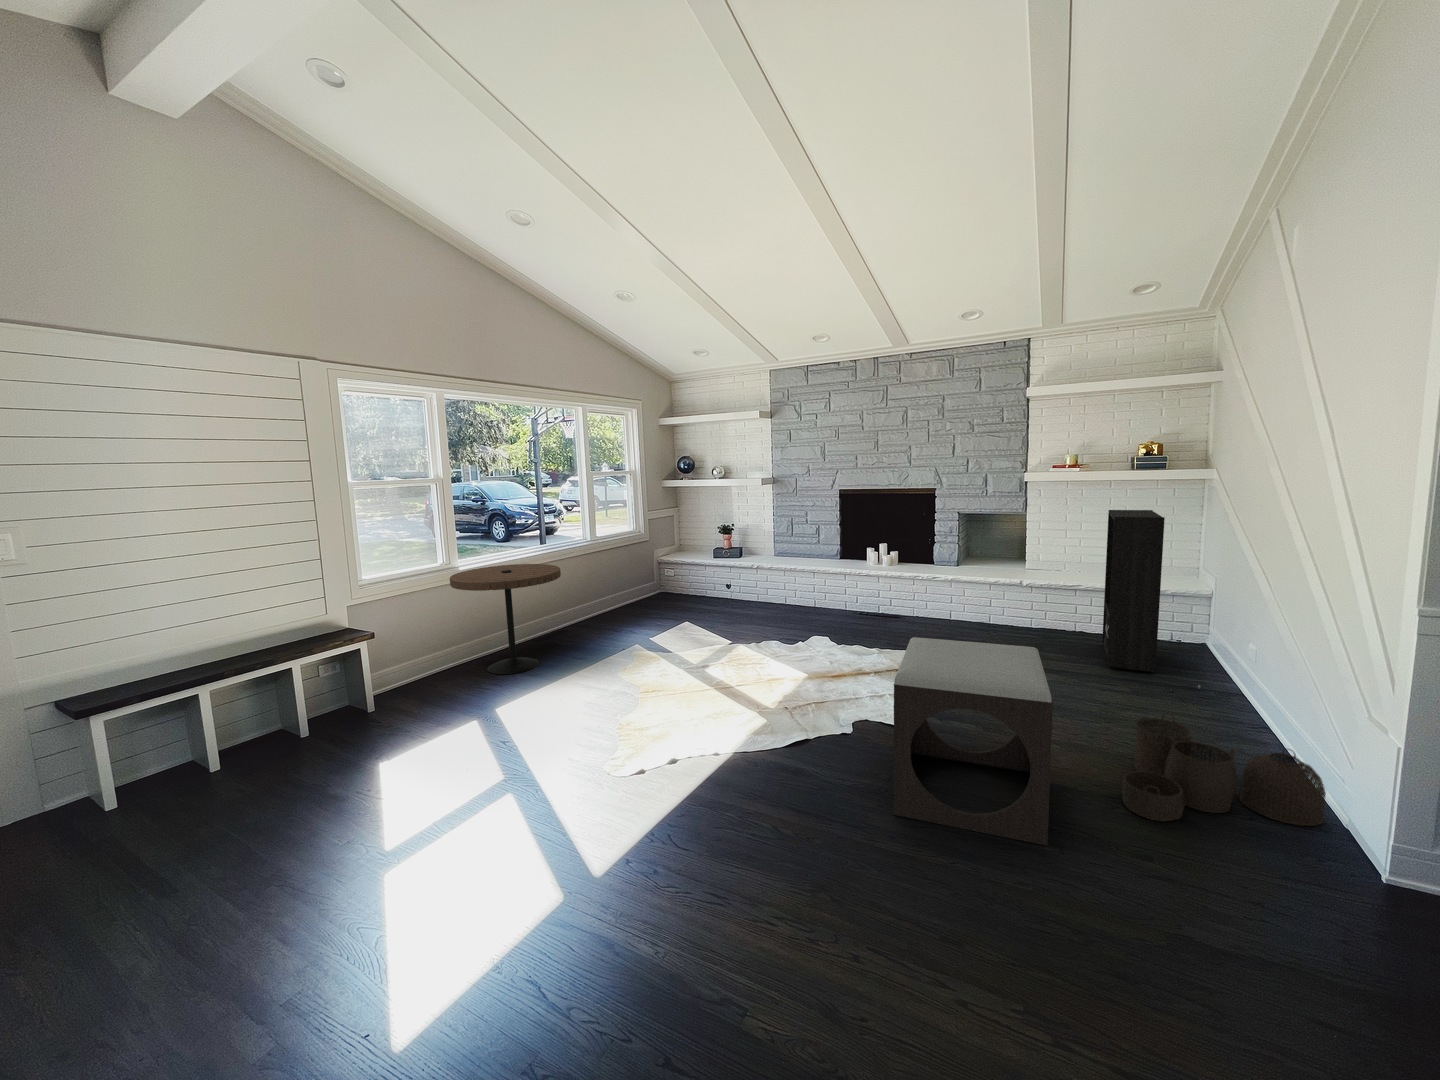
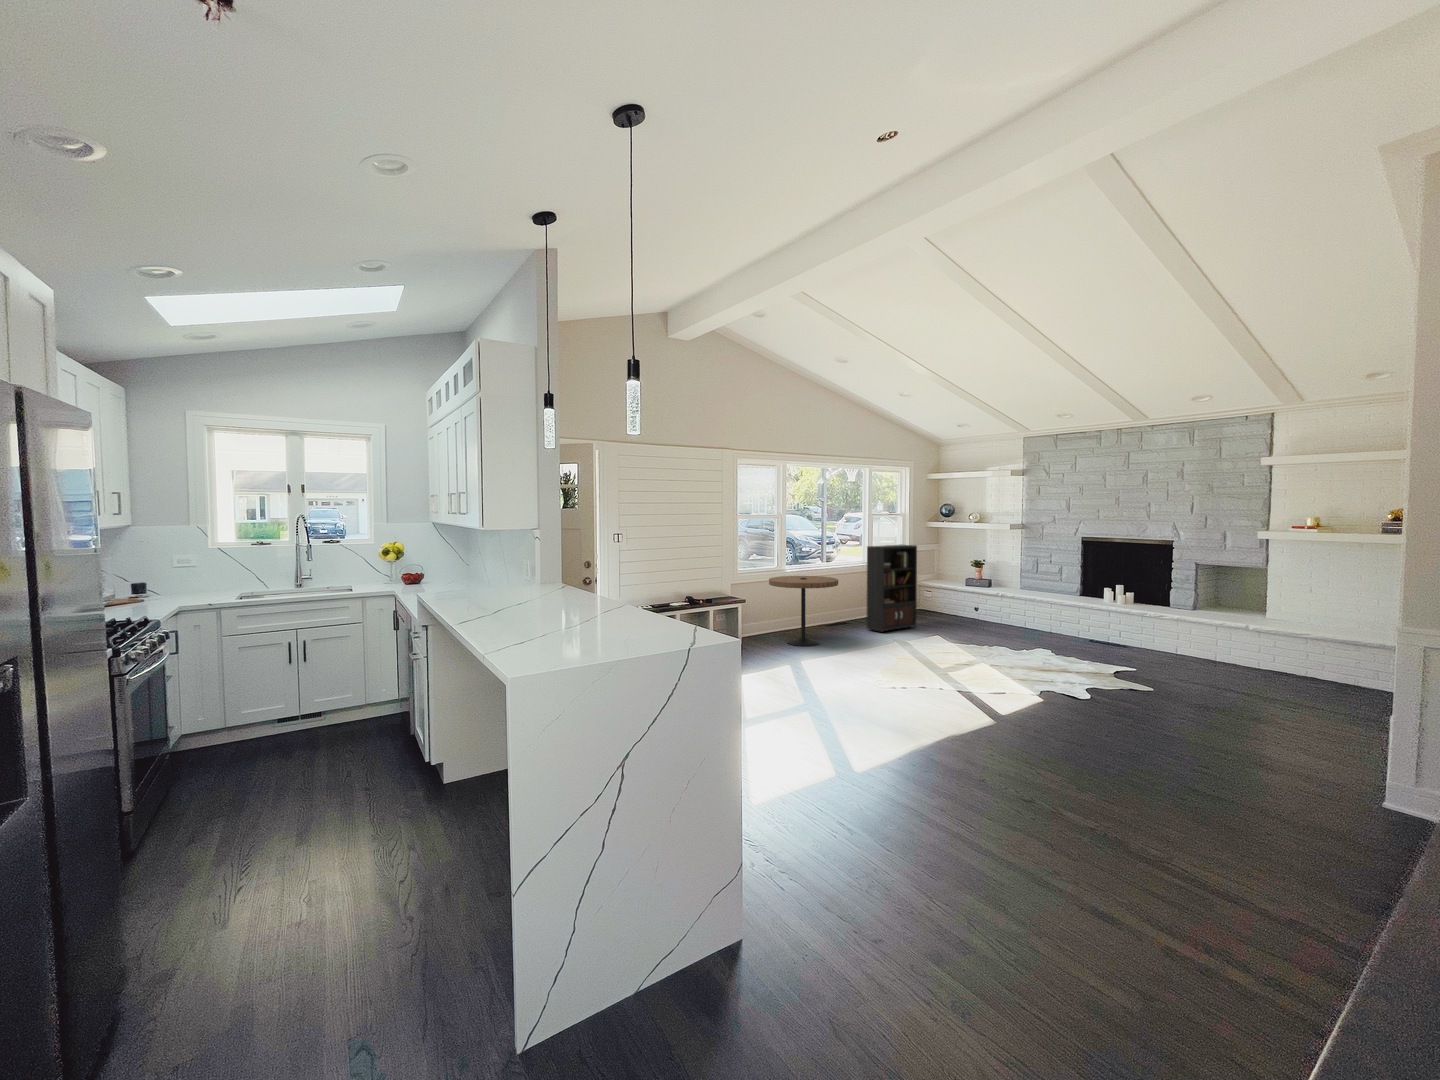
bookcase: present [1102,510,1201,688] -> present [866,545,917,632]
footstool: present [893,637,1053,846] -> none [1024,631,1146,749]
woven basket: present [1122,713,1326,826] -> none [1192,702,1349,774]

